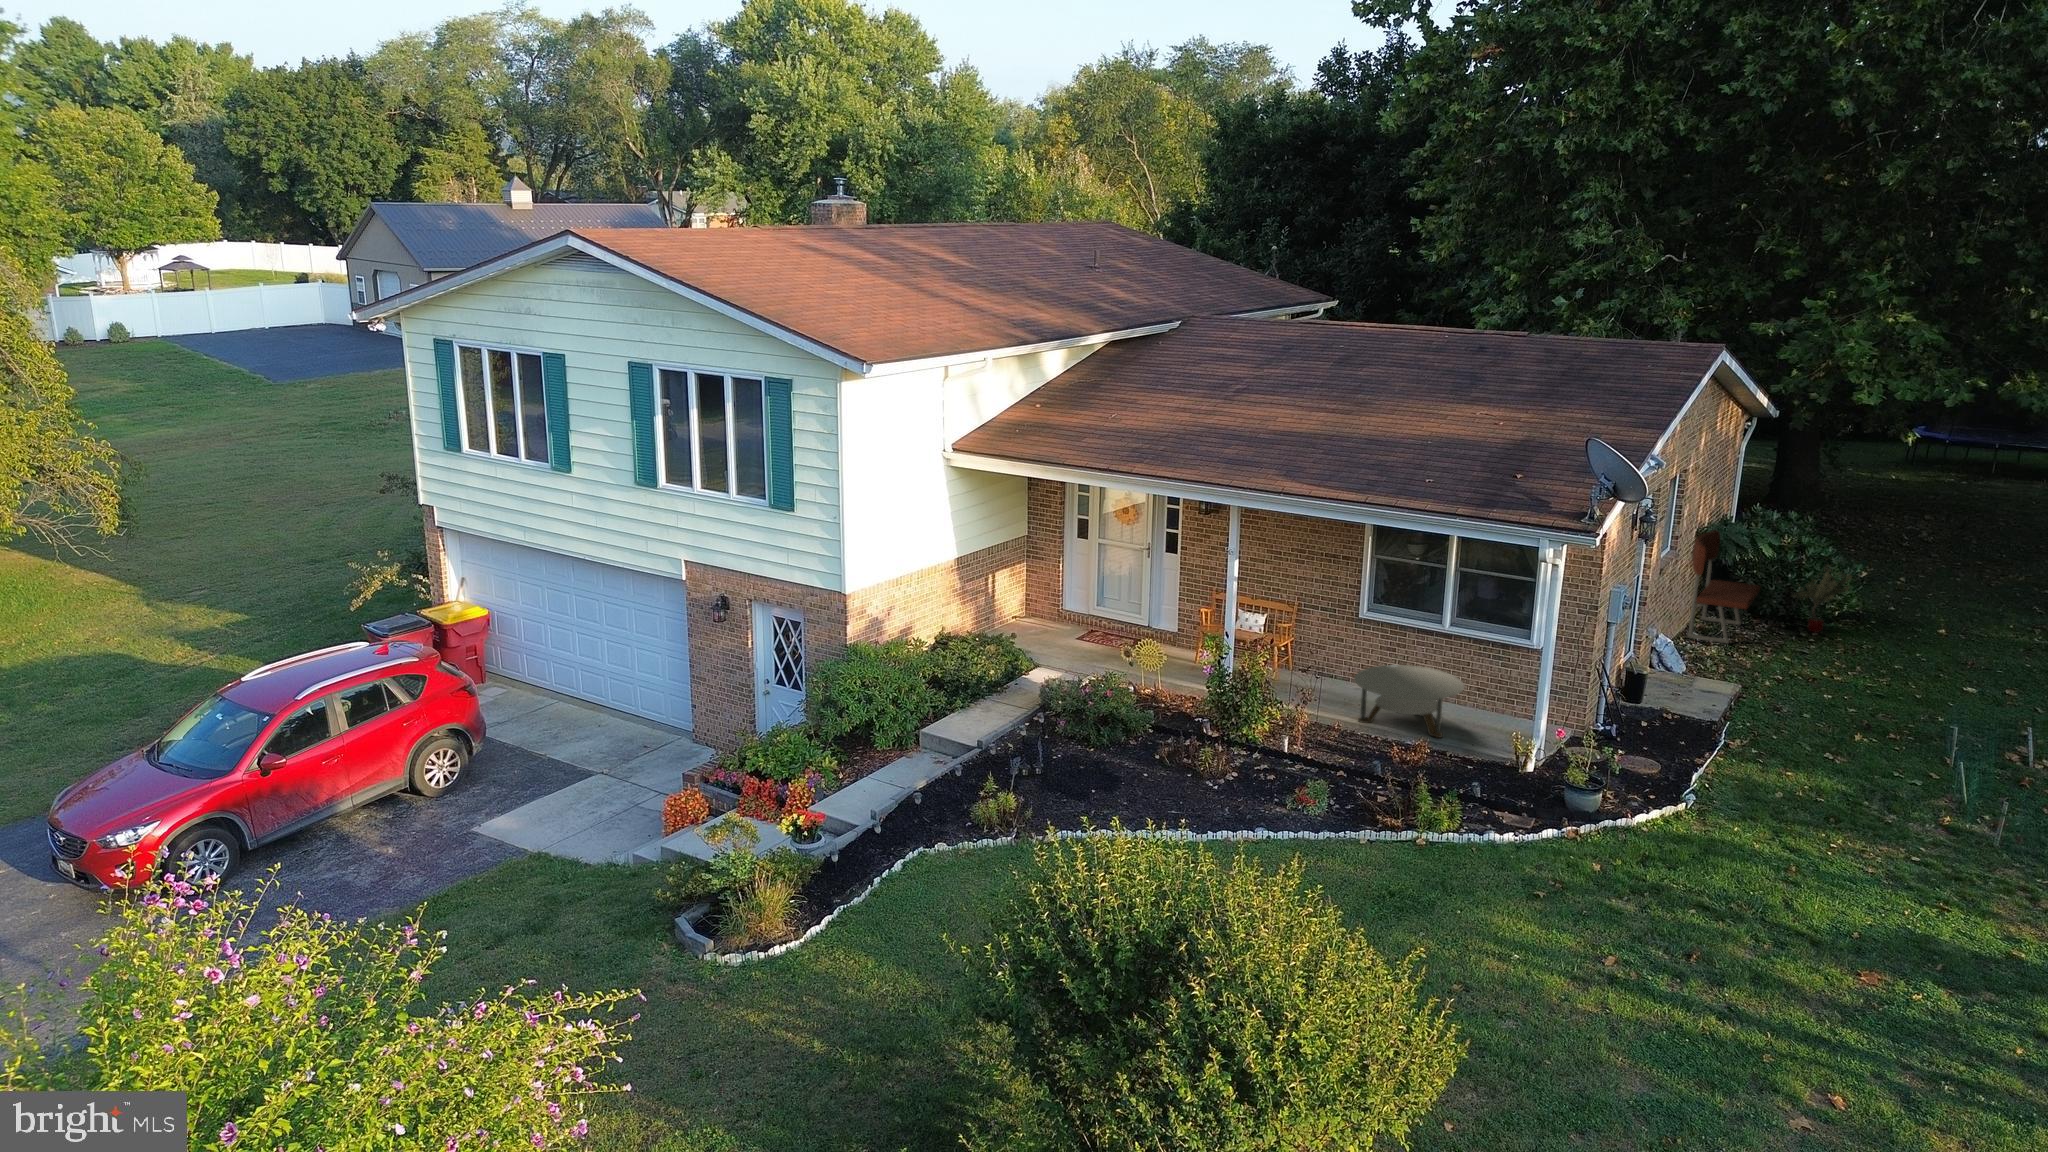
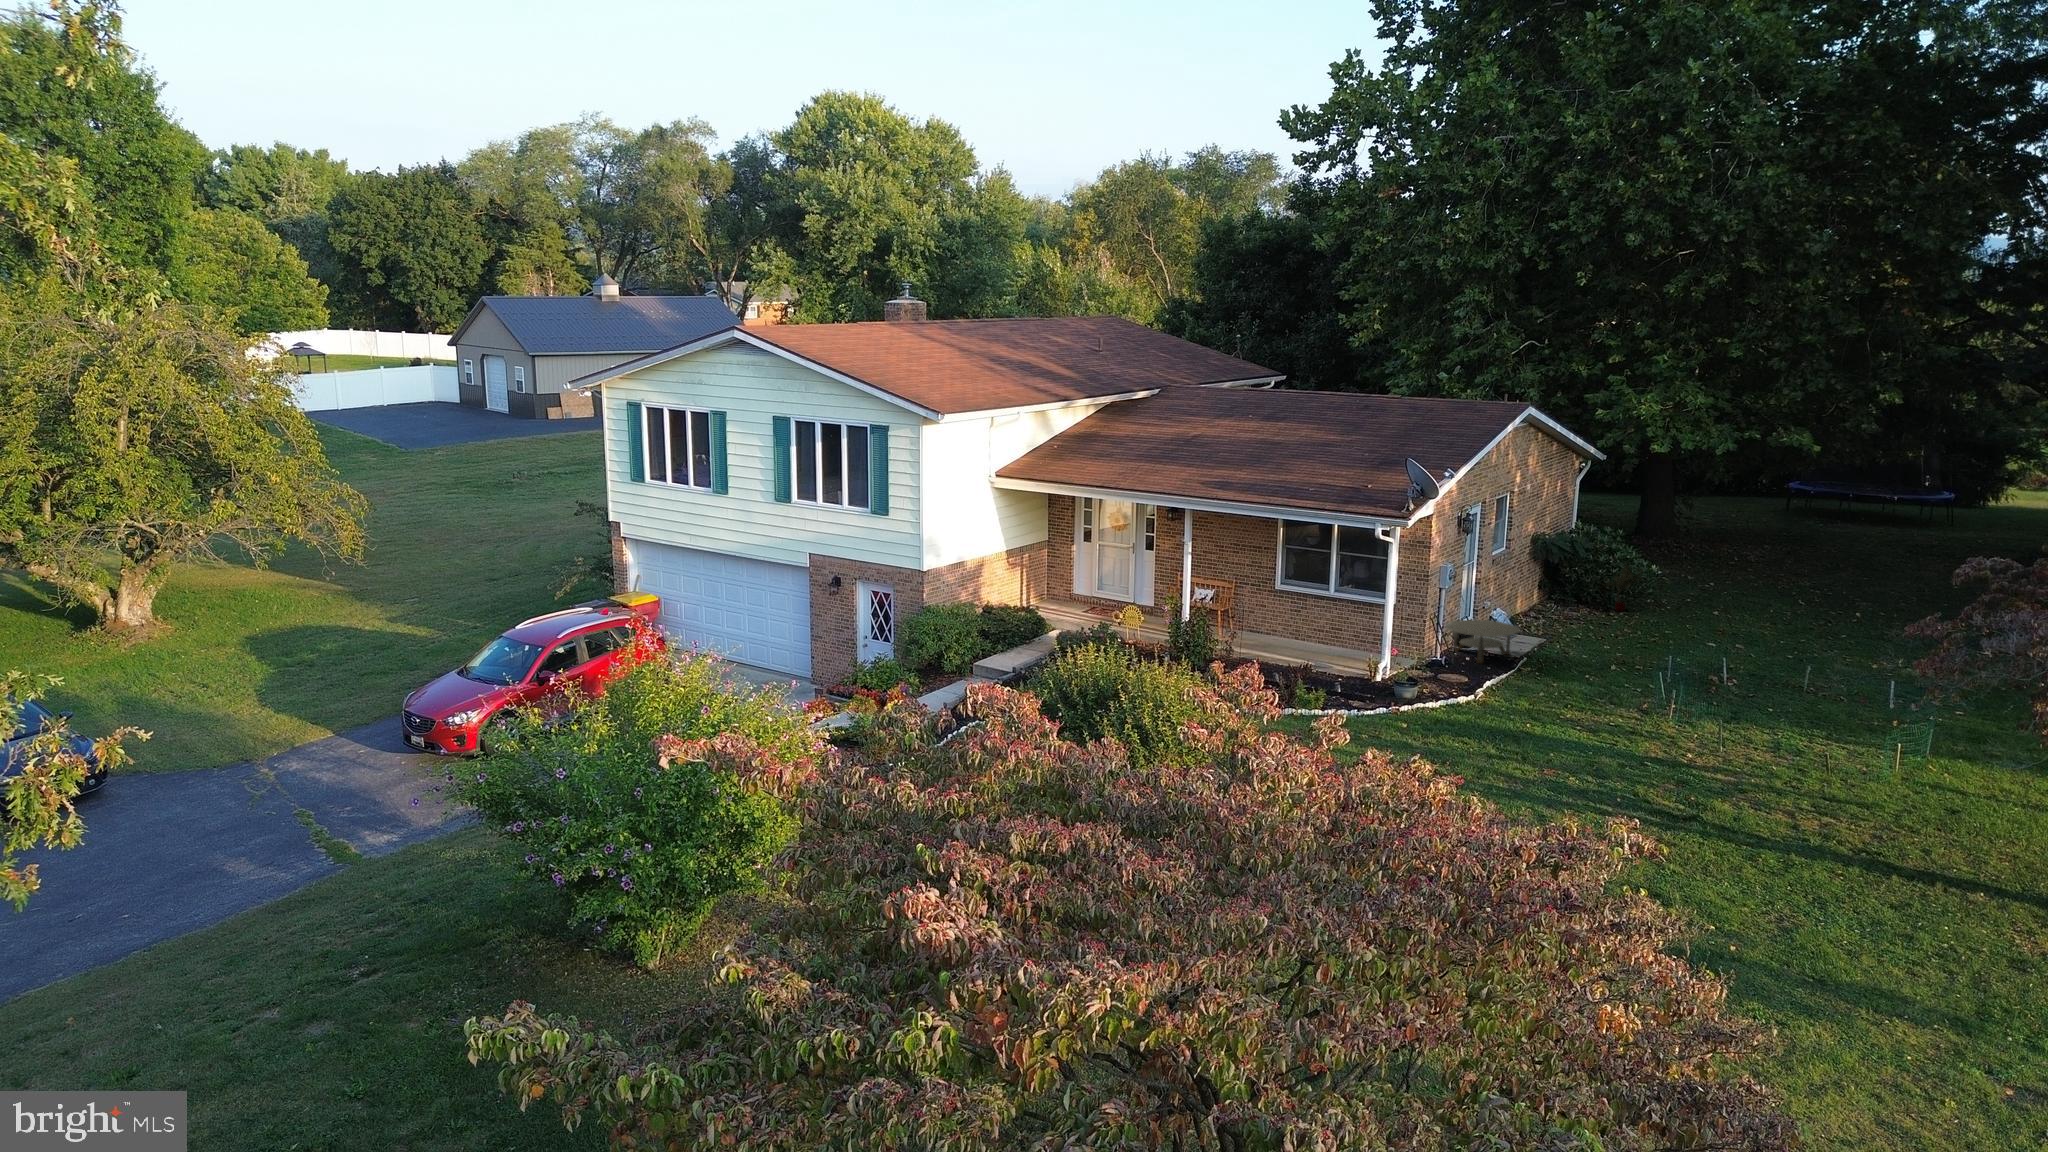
bench: present [1687,530,1761,644] -> none [1523,538,1579,617]
round table: present [1354,665,1465,738] -> present [1445,620,1520,664]

